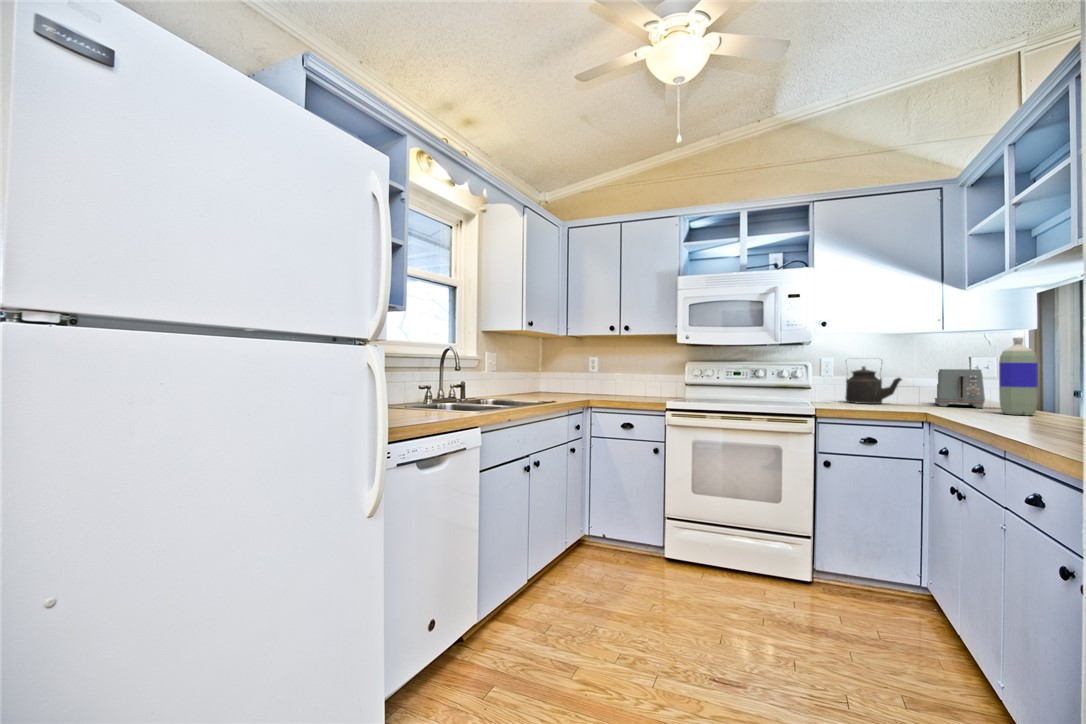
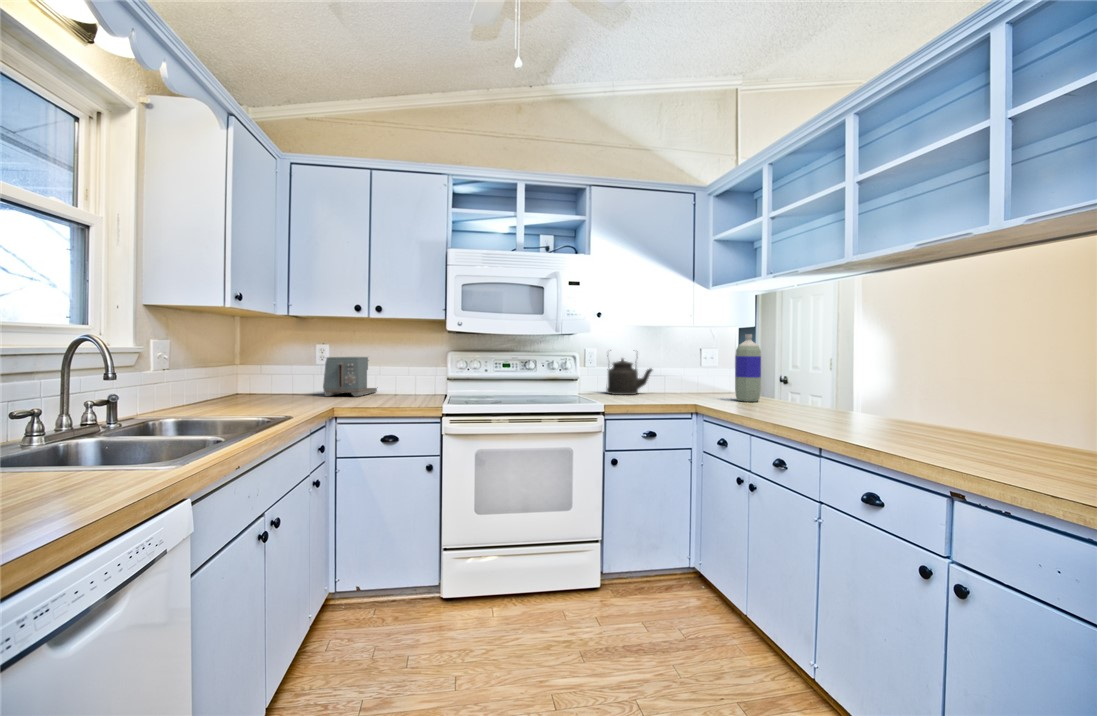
toaster: present [935,369,985,408] -> present [323,357,377,397]

